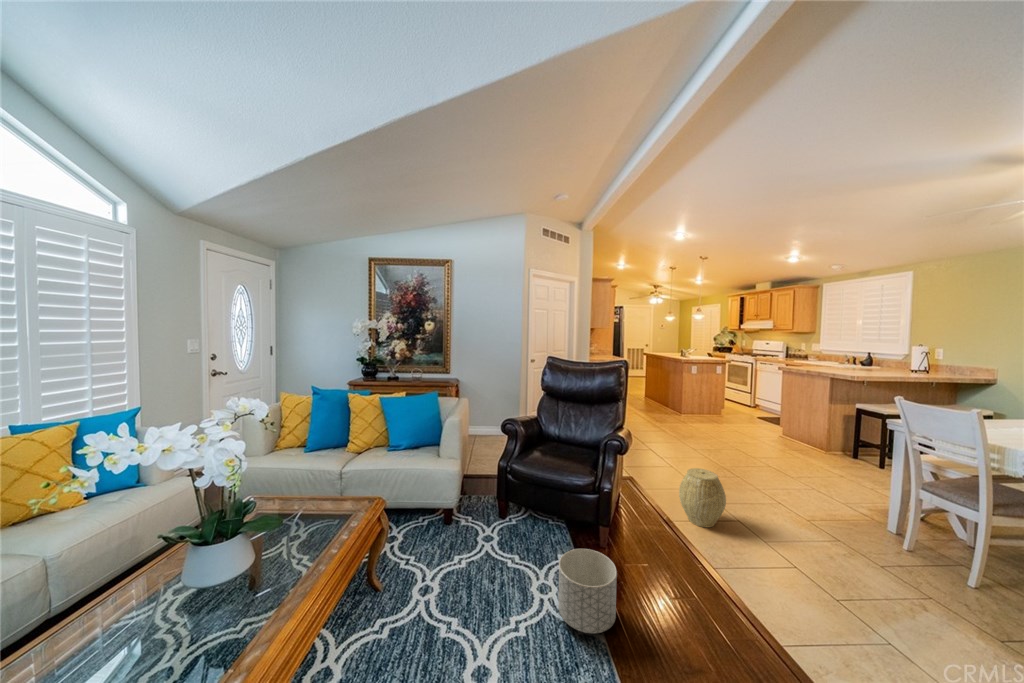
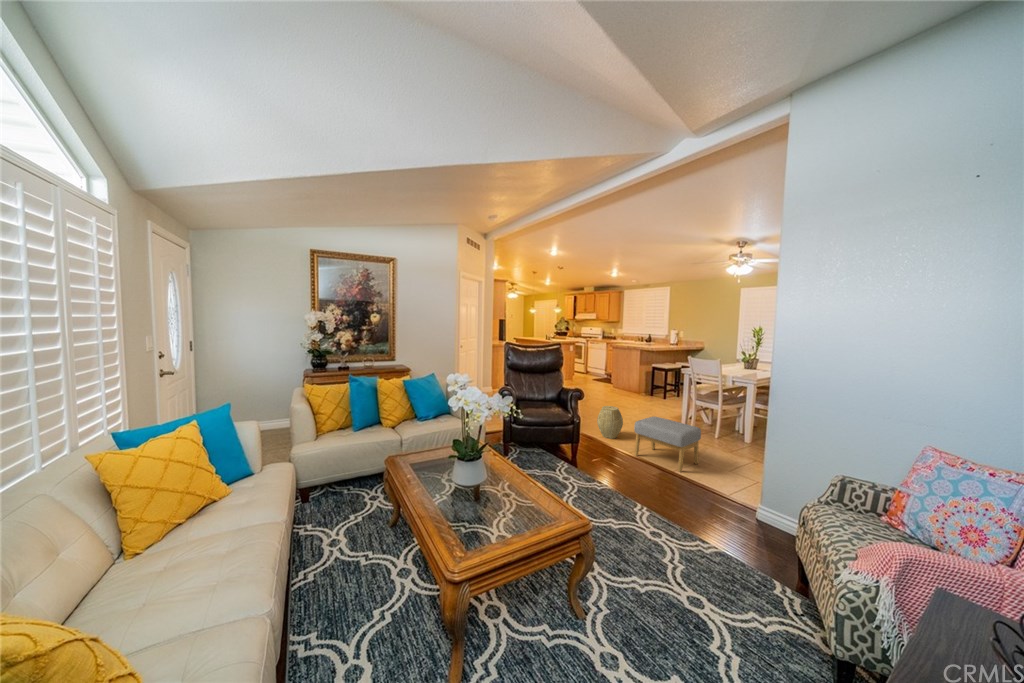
footstool: none [719,509,875,653] -> present [634,417,701,472]
planter: present [558,549,617,634] -> none [581,450,614,488]

